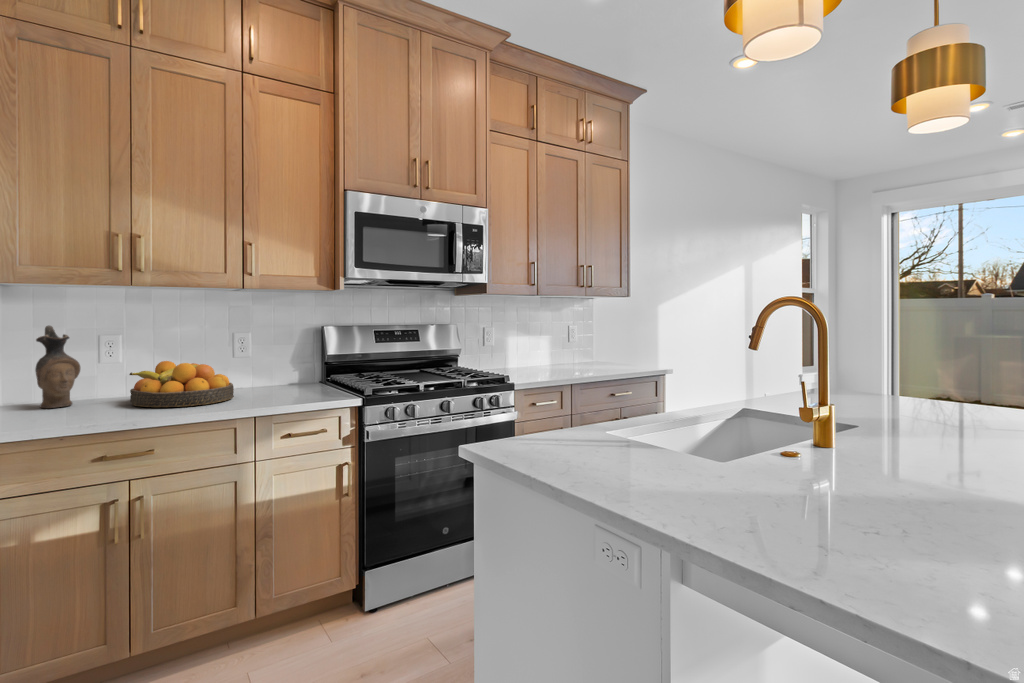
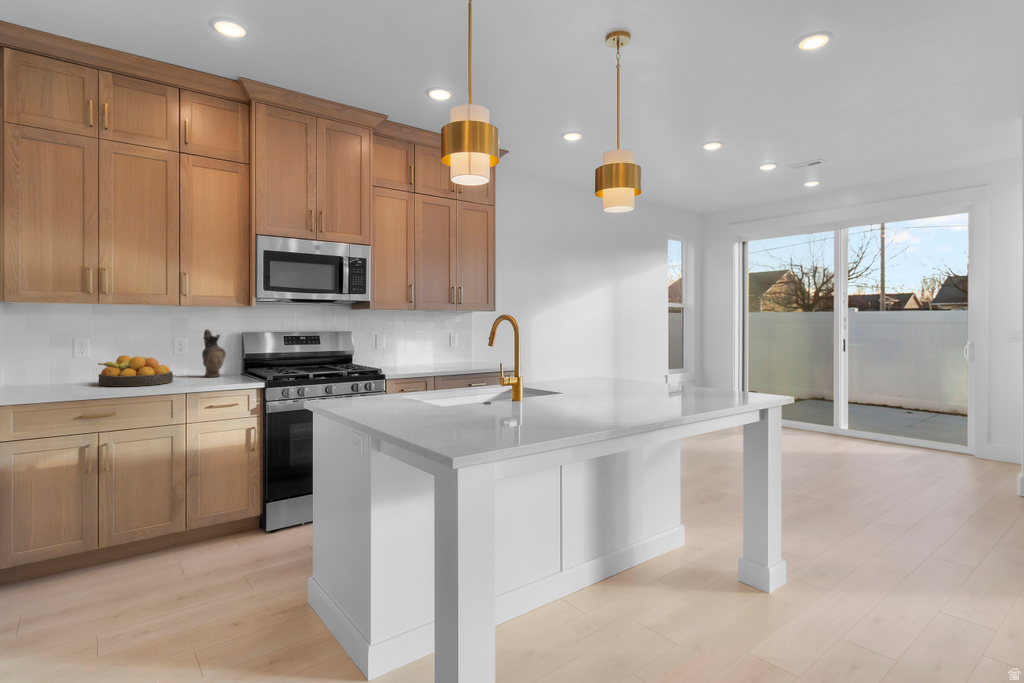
ceramic pitcher: present [35,325,80,408] -> present [202,329,226,377]

